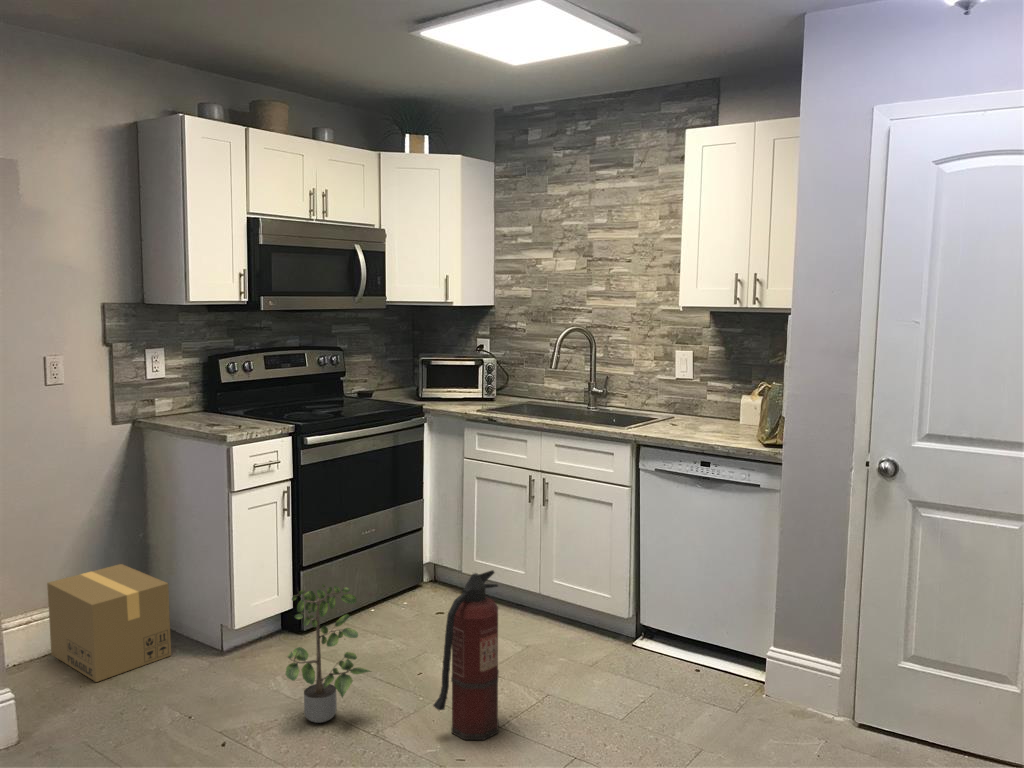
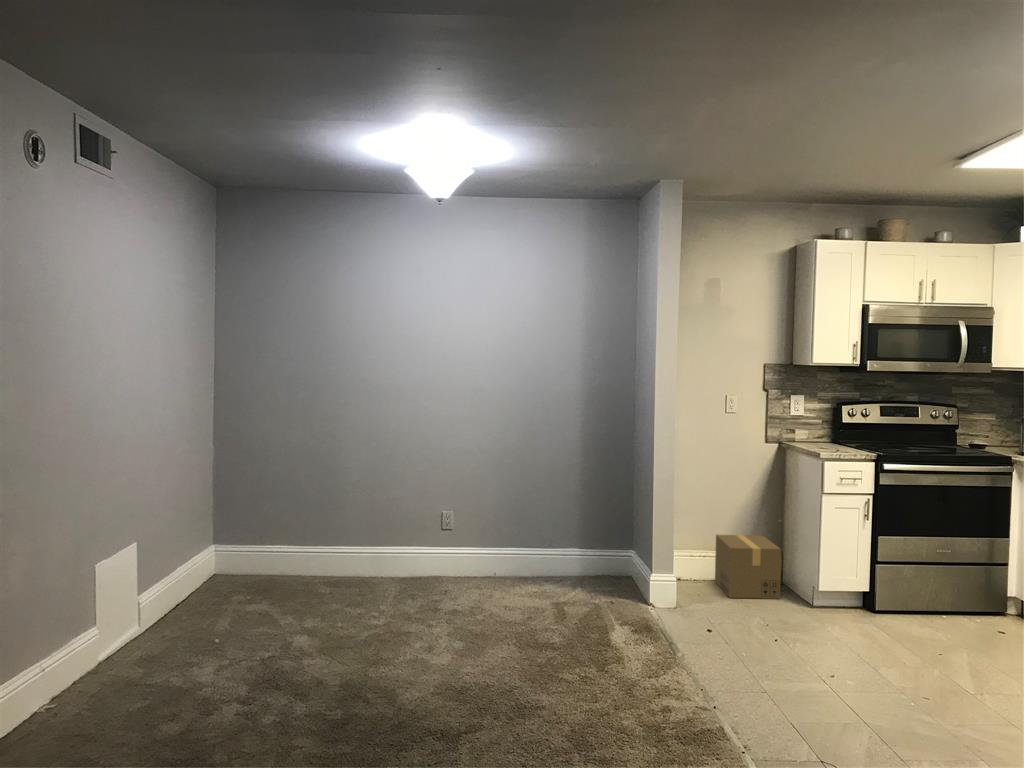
fire extinguisher: present [433,570,499,740] -> none [918,567,984,698]
potted plant: present [286,585,370,723] -> none [822,554,884,653]

